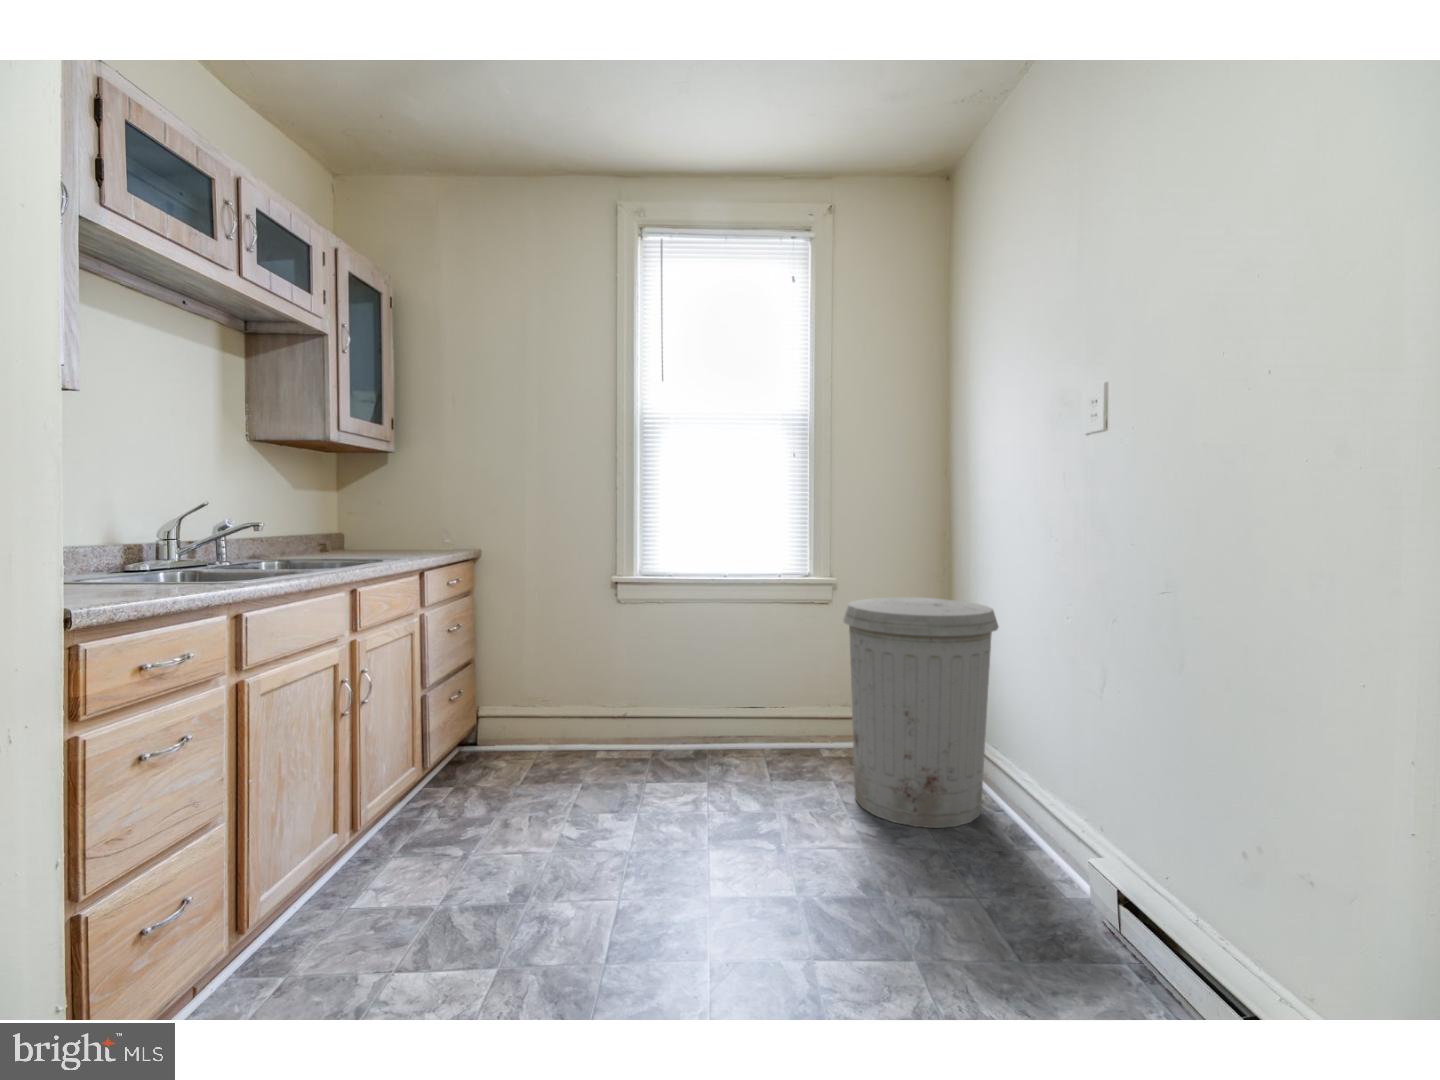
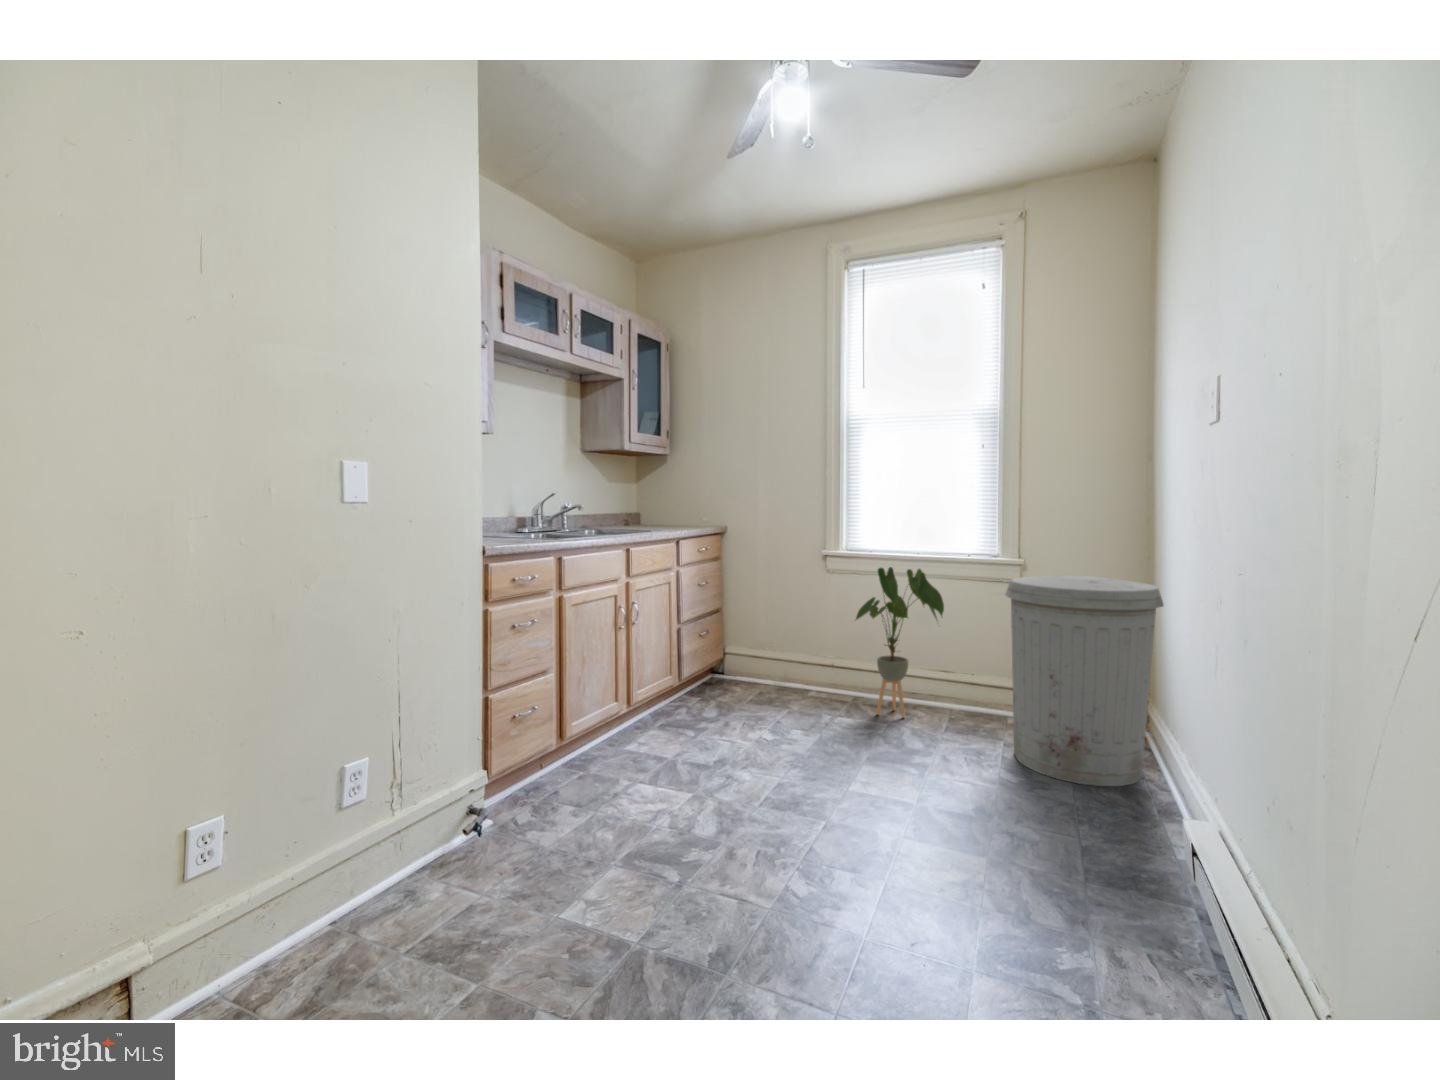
house plant: none [664,594,770,773] -> present [856,567,944,718]

